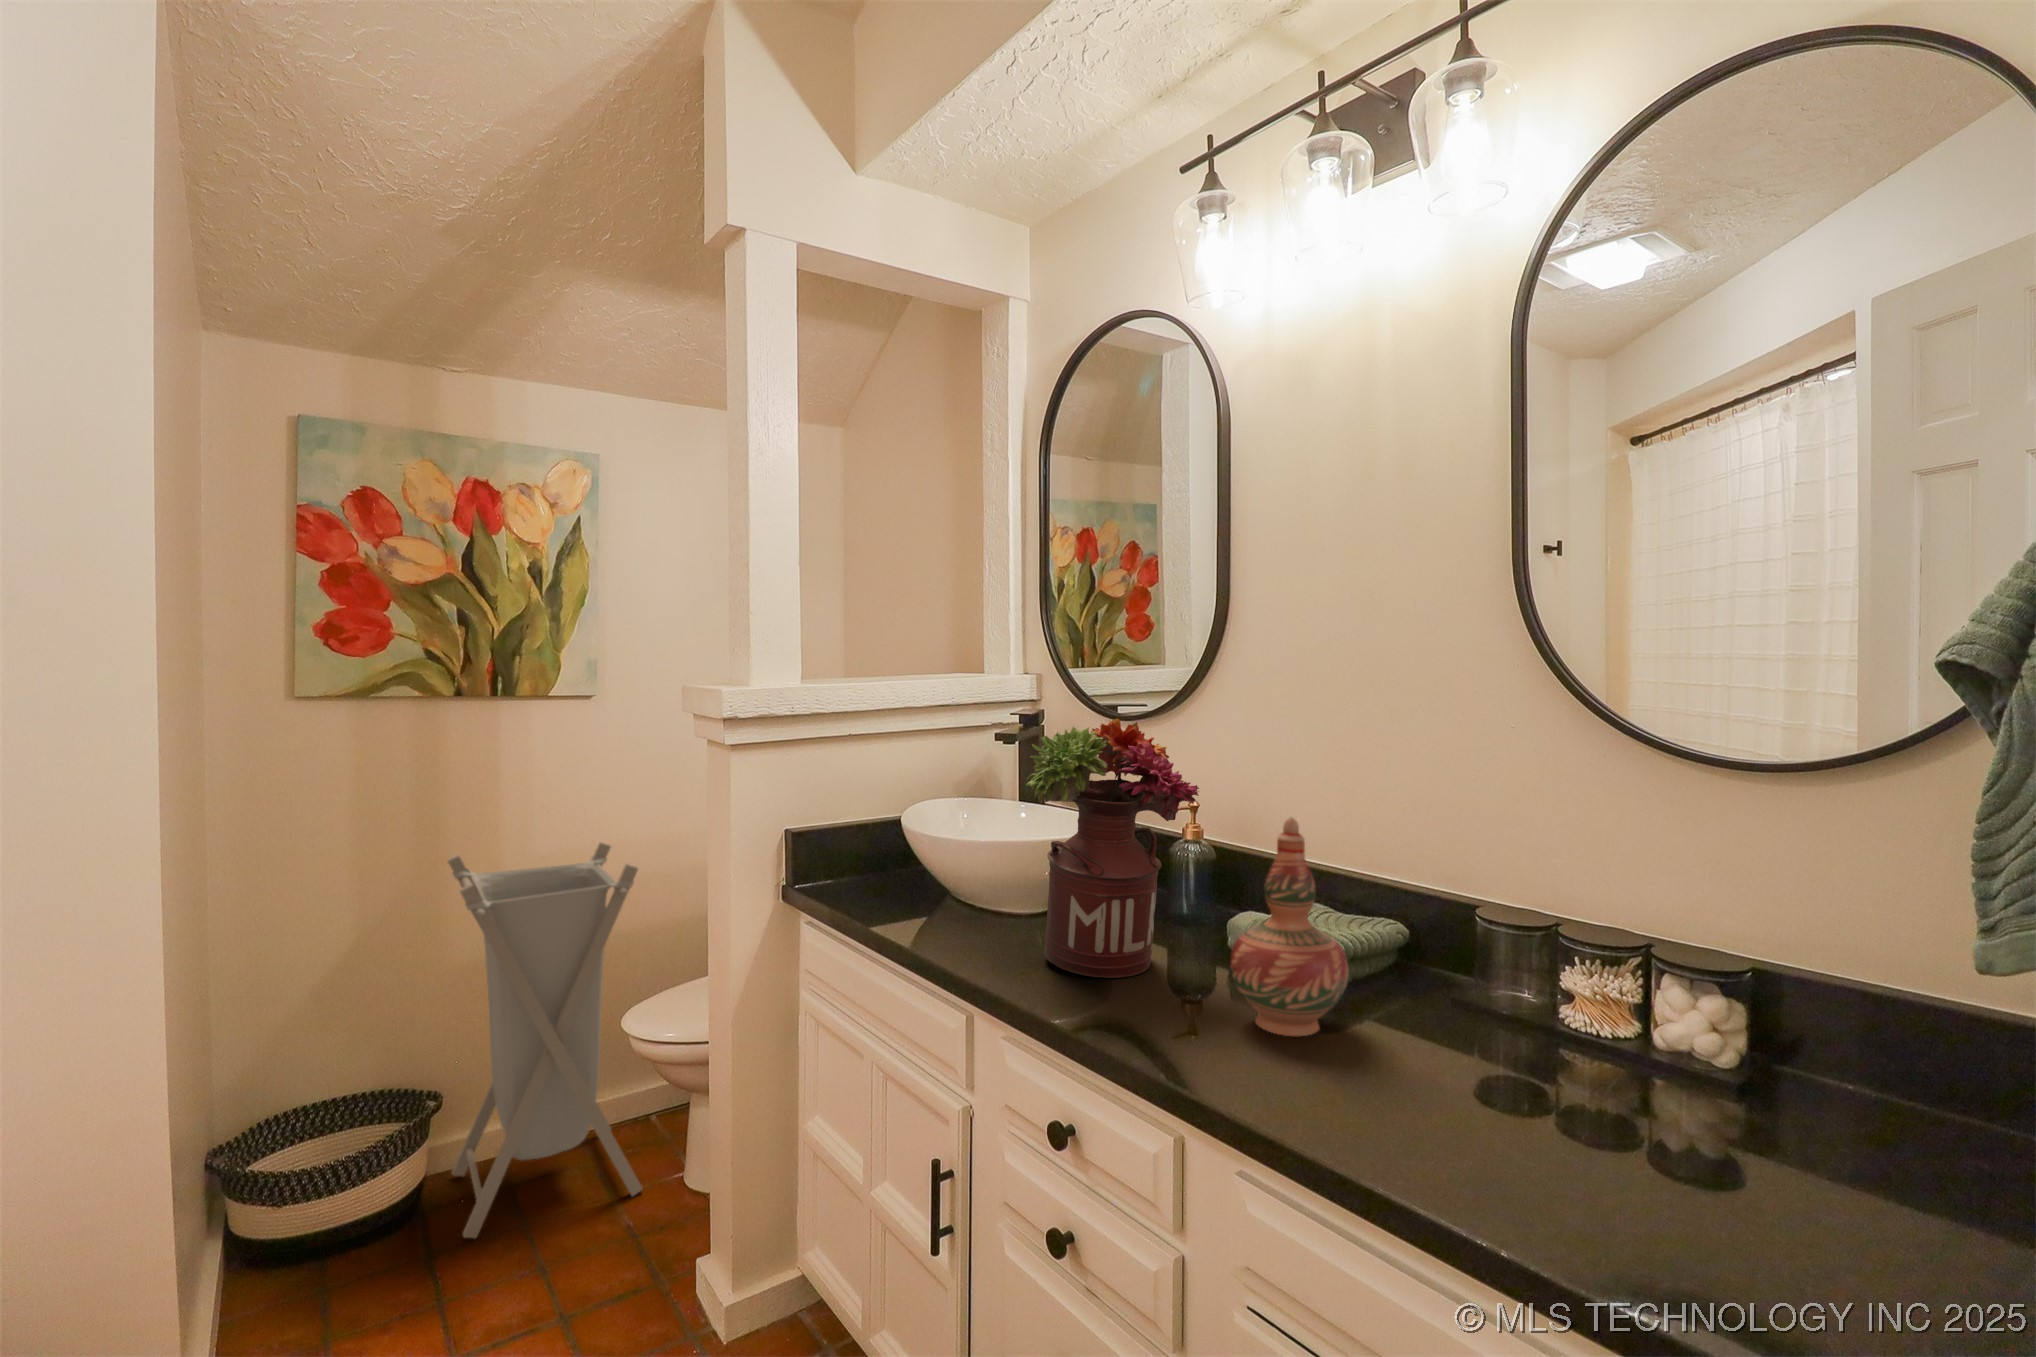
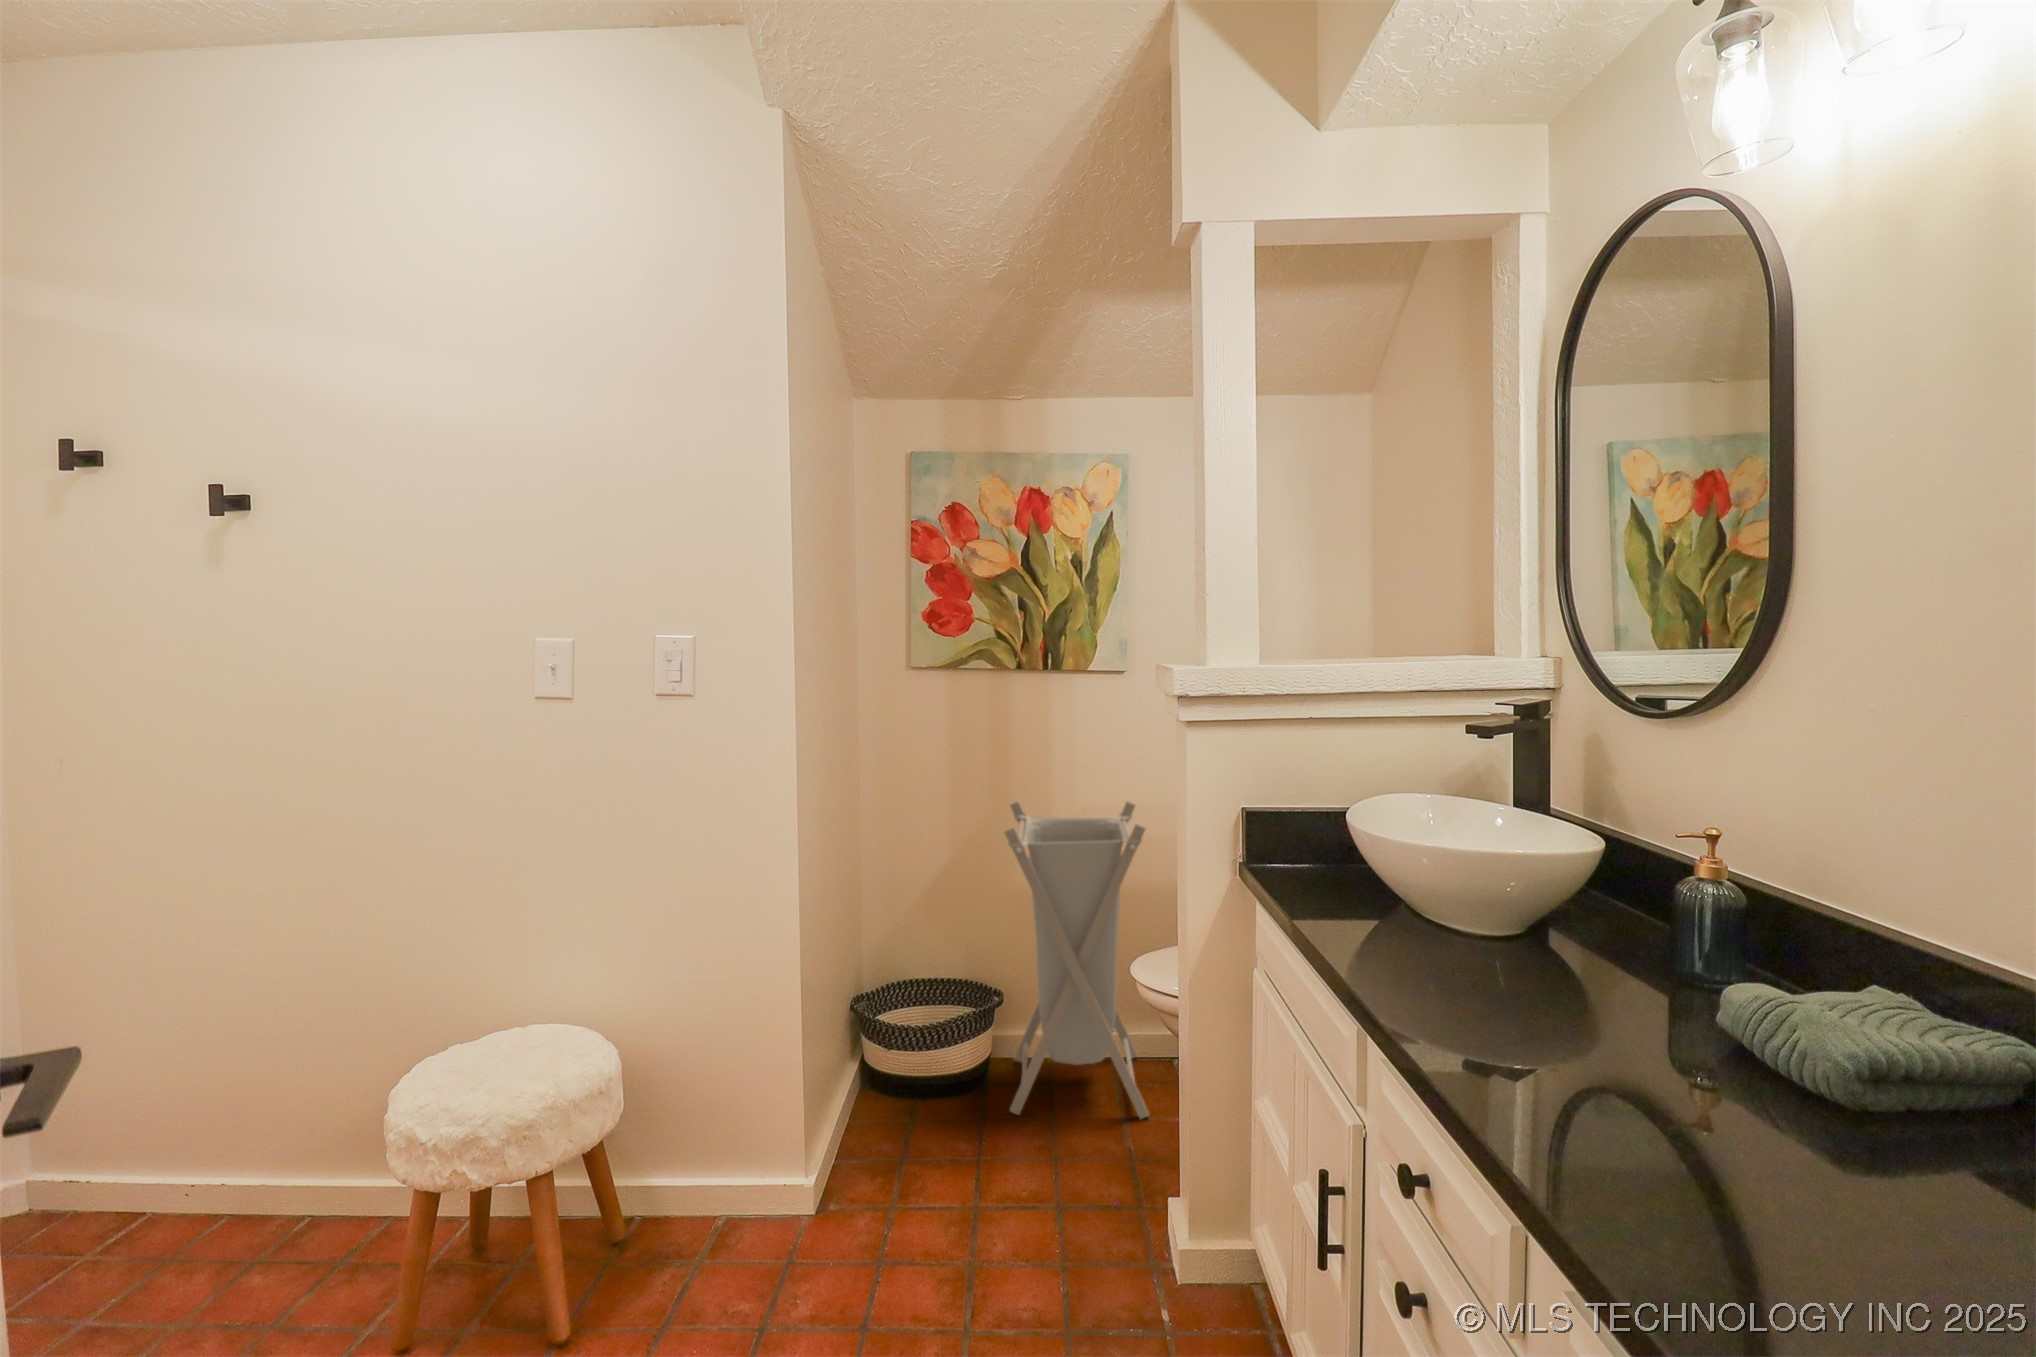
flower arrangement: present [1026,718,1199,978] -> none [1420,718,1659,1030]
decorative vase: present [1230,817,1349,1036] -> none [1649,868,1843,1166]

